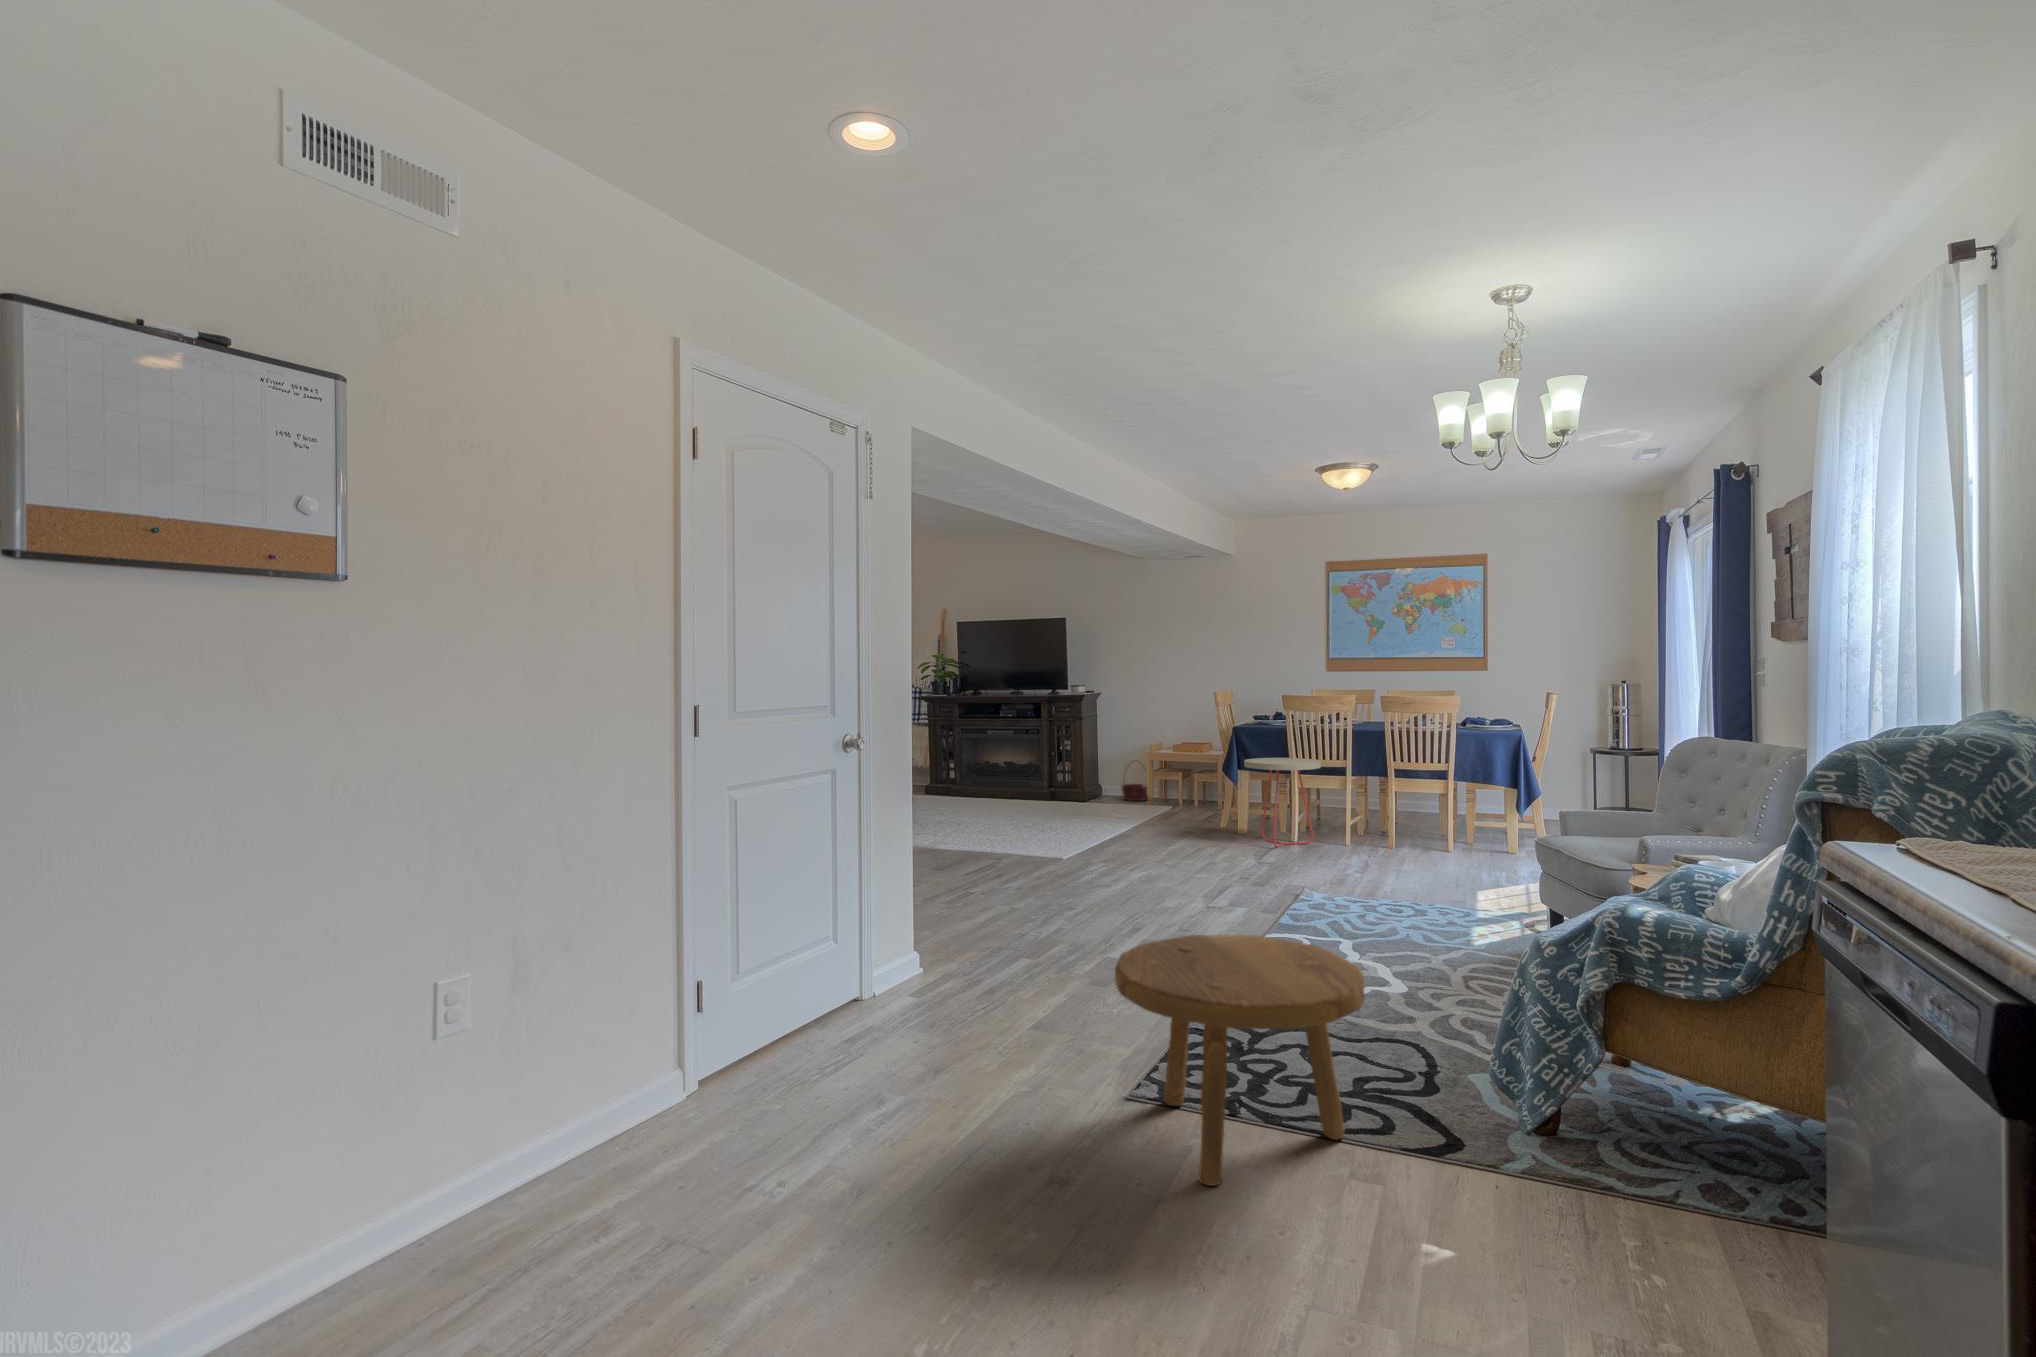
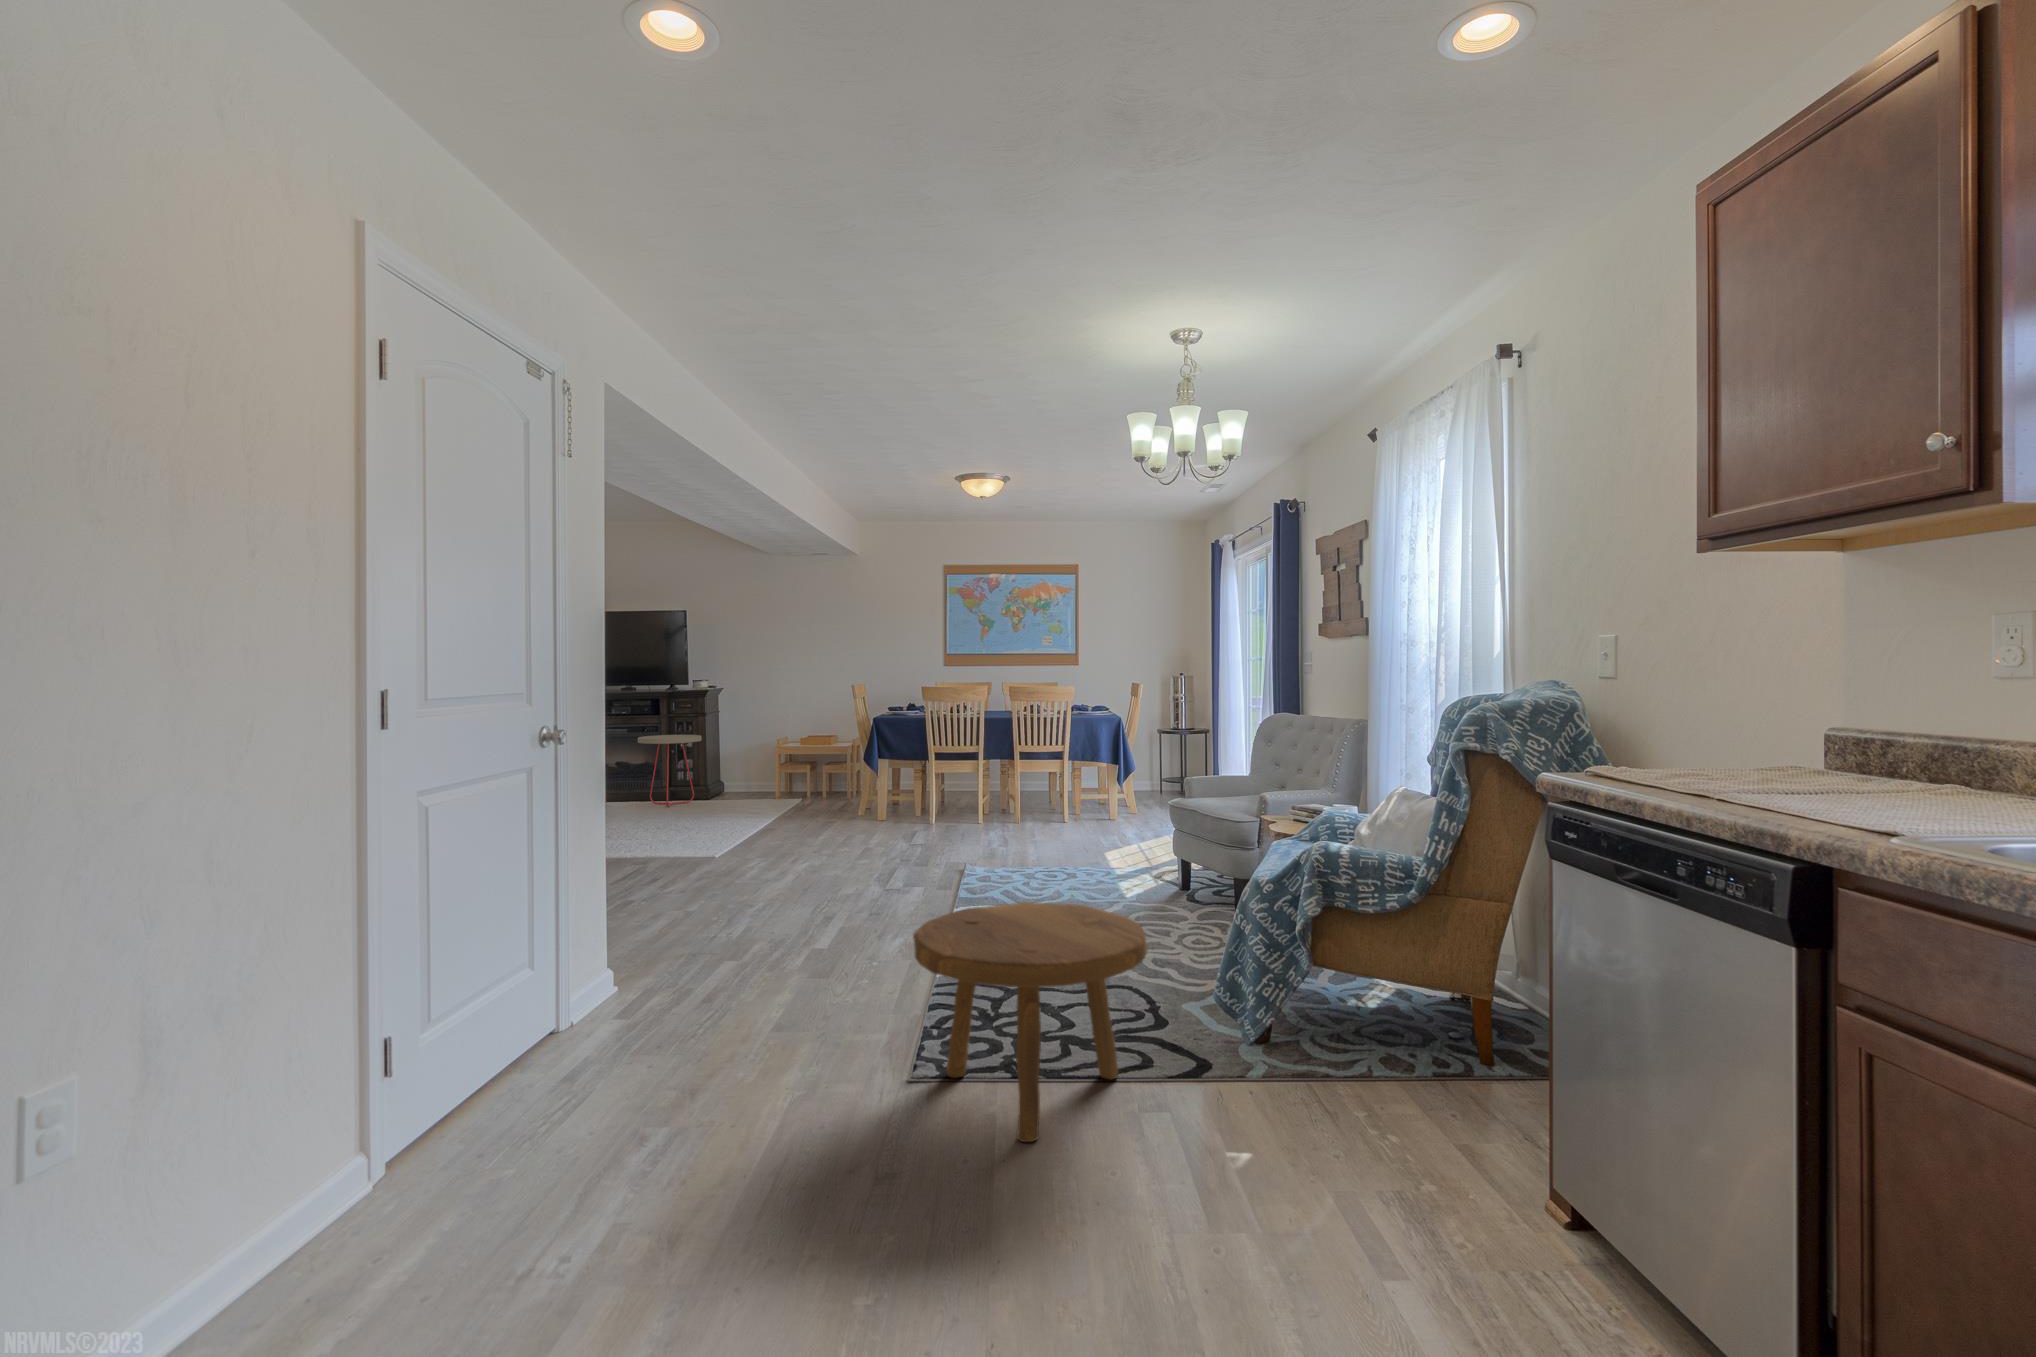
side table: present [1244,758,1321,848] -> present [638,735,702,807]
basket: present [1122,760,1149,801] -> none [741,755,772,796]

